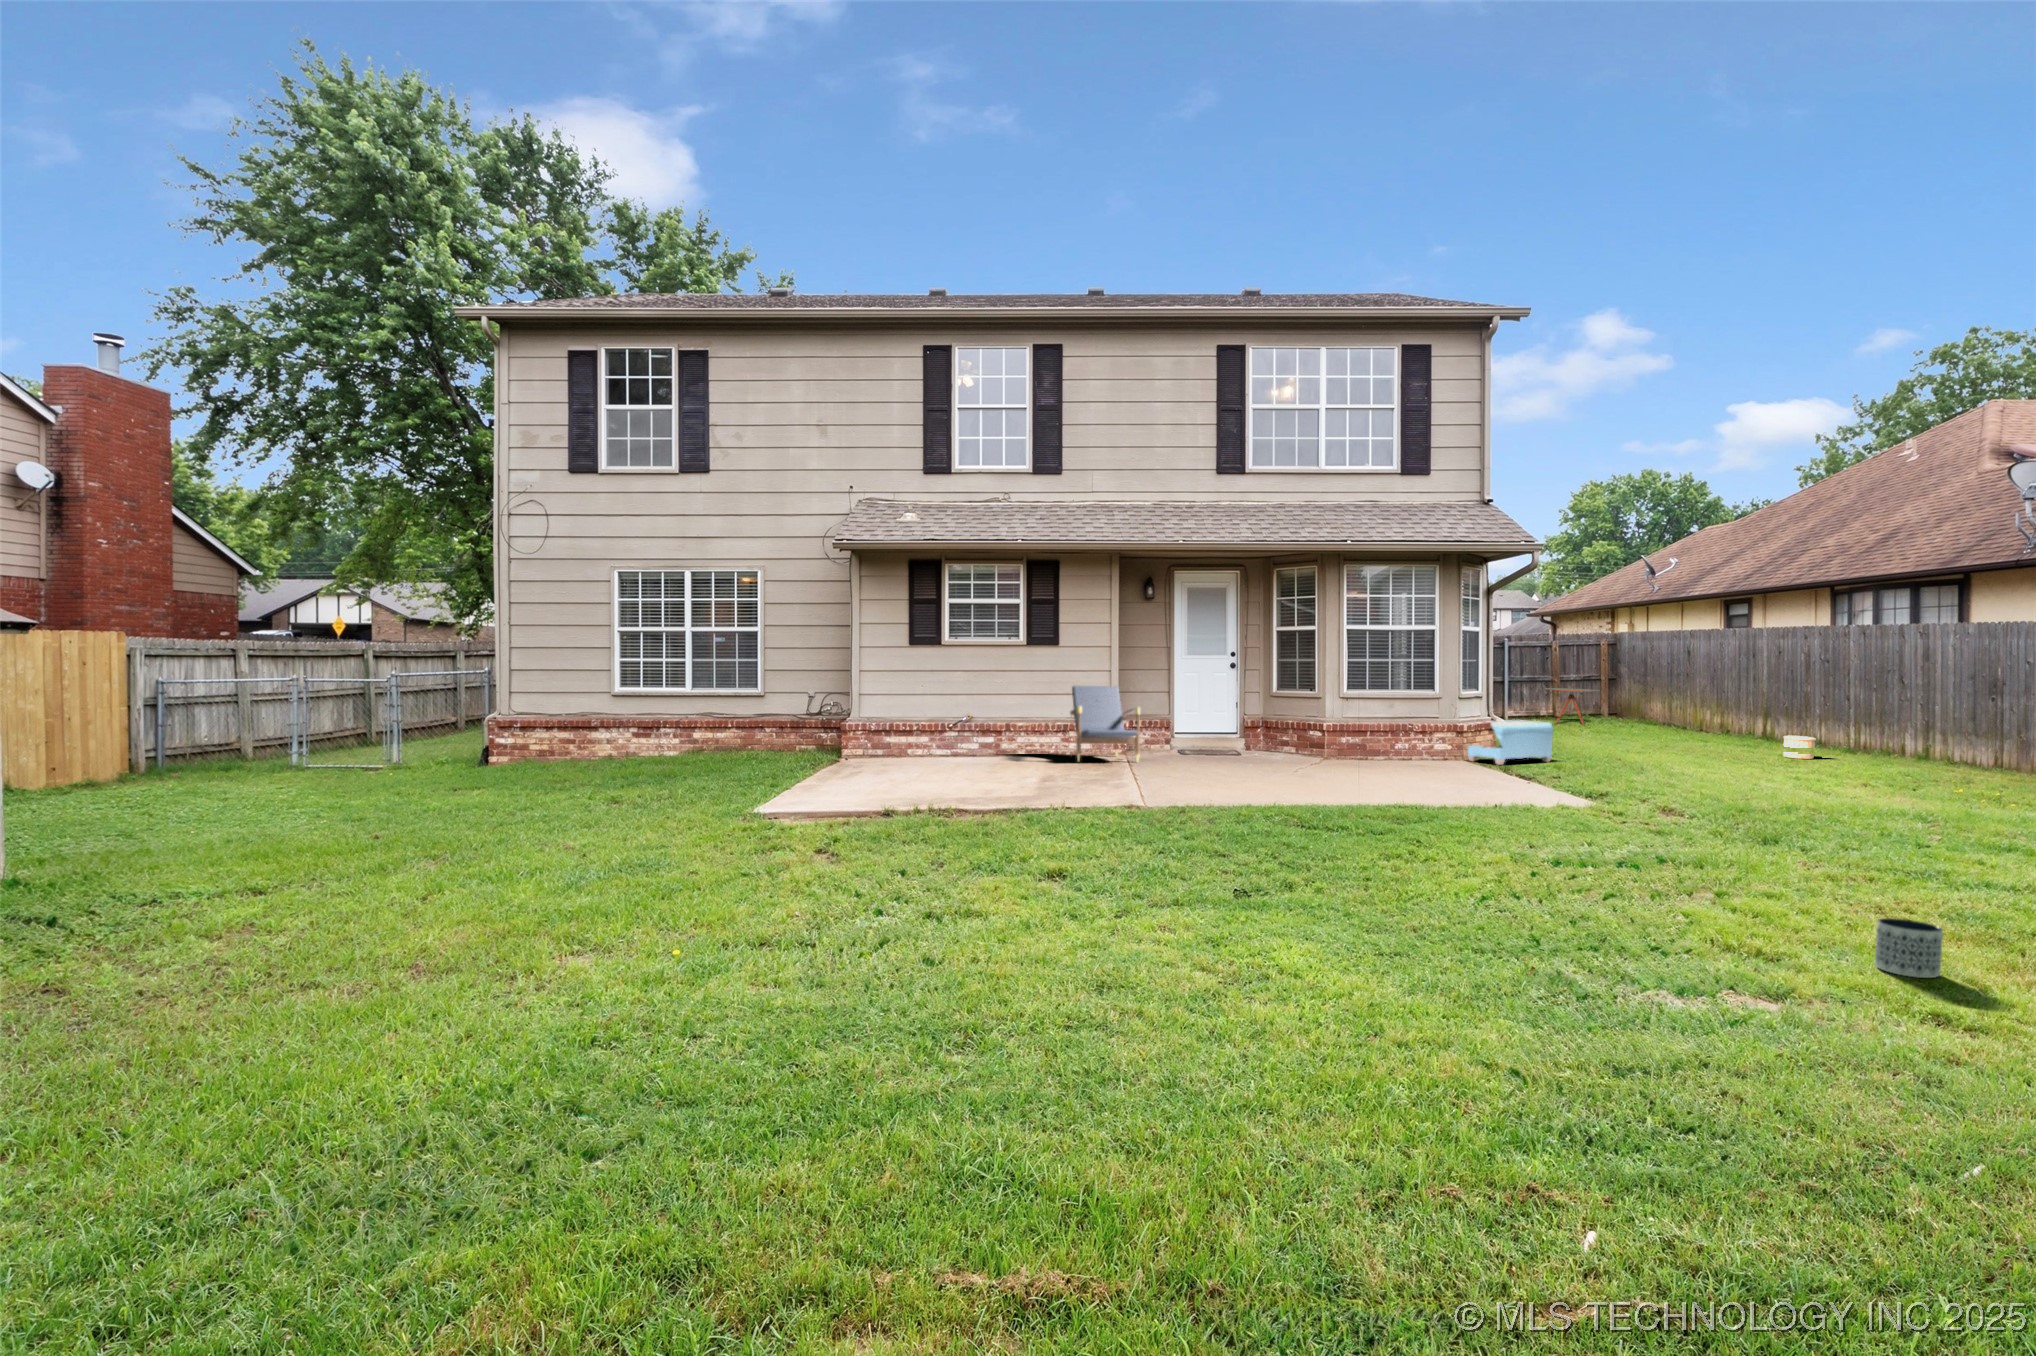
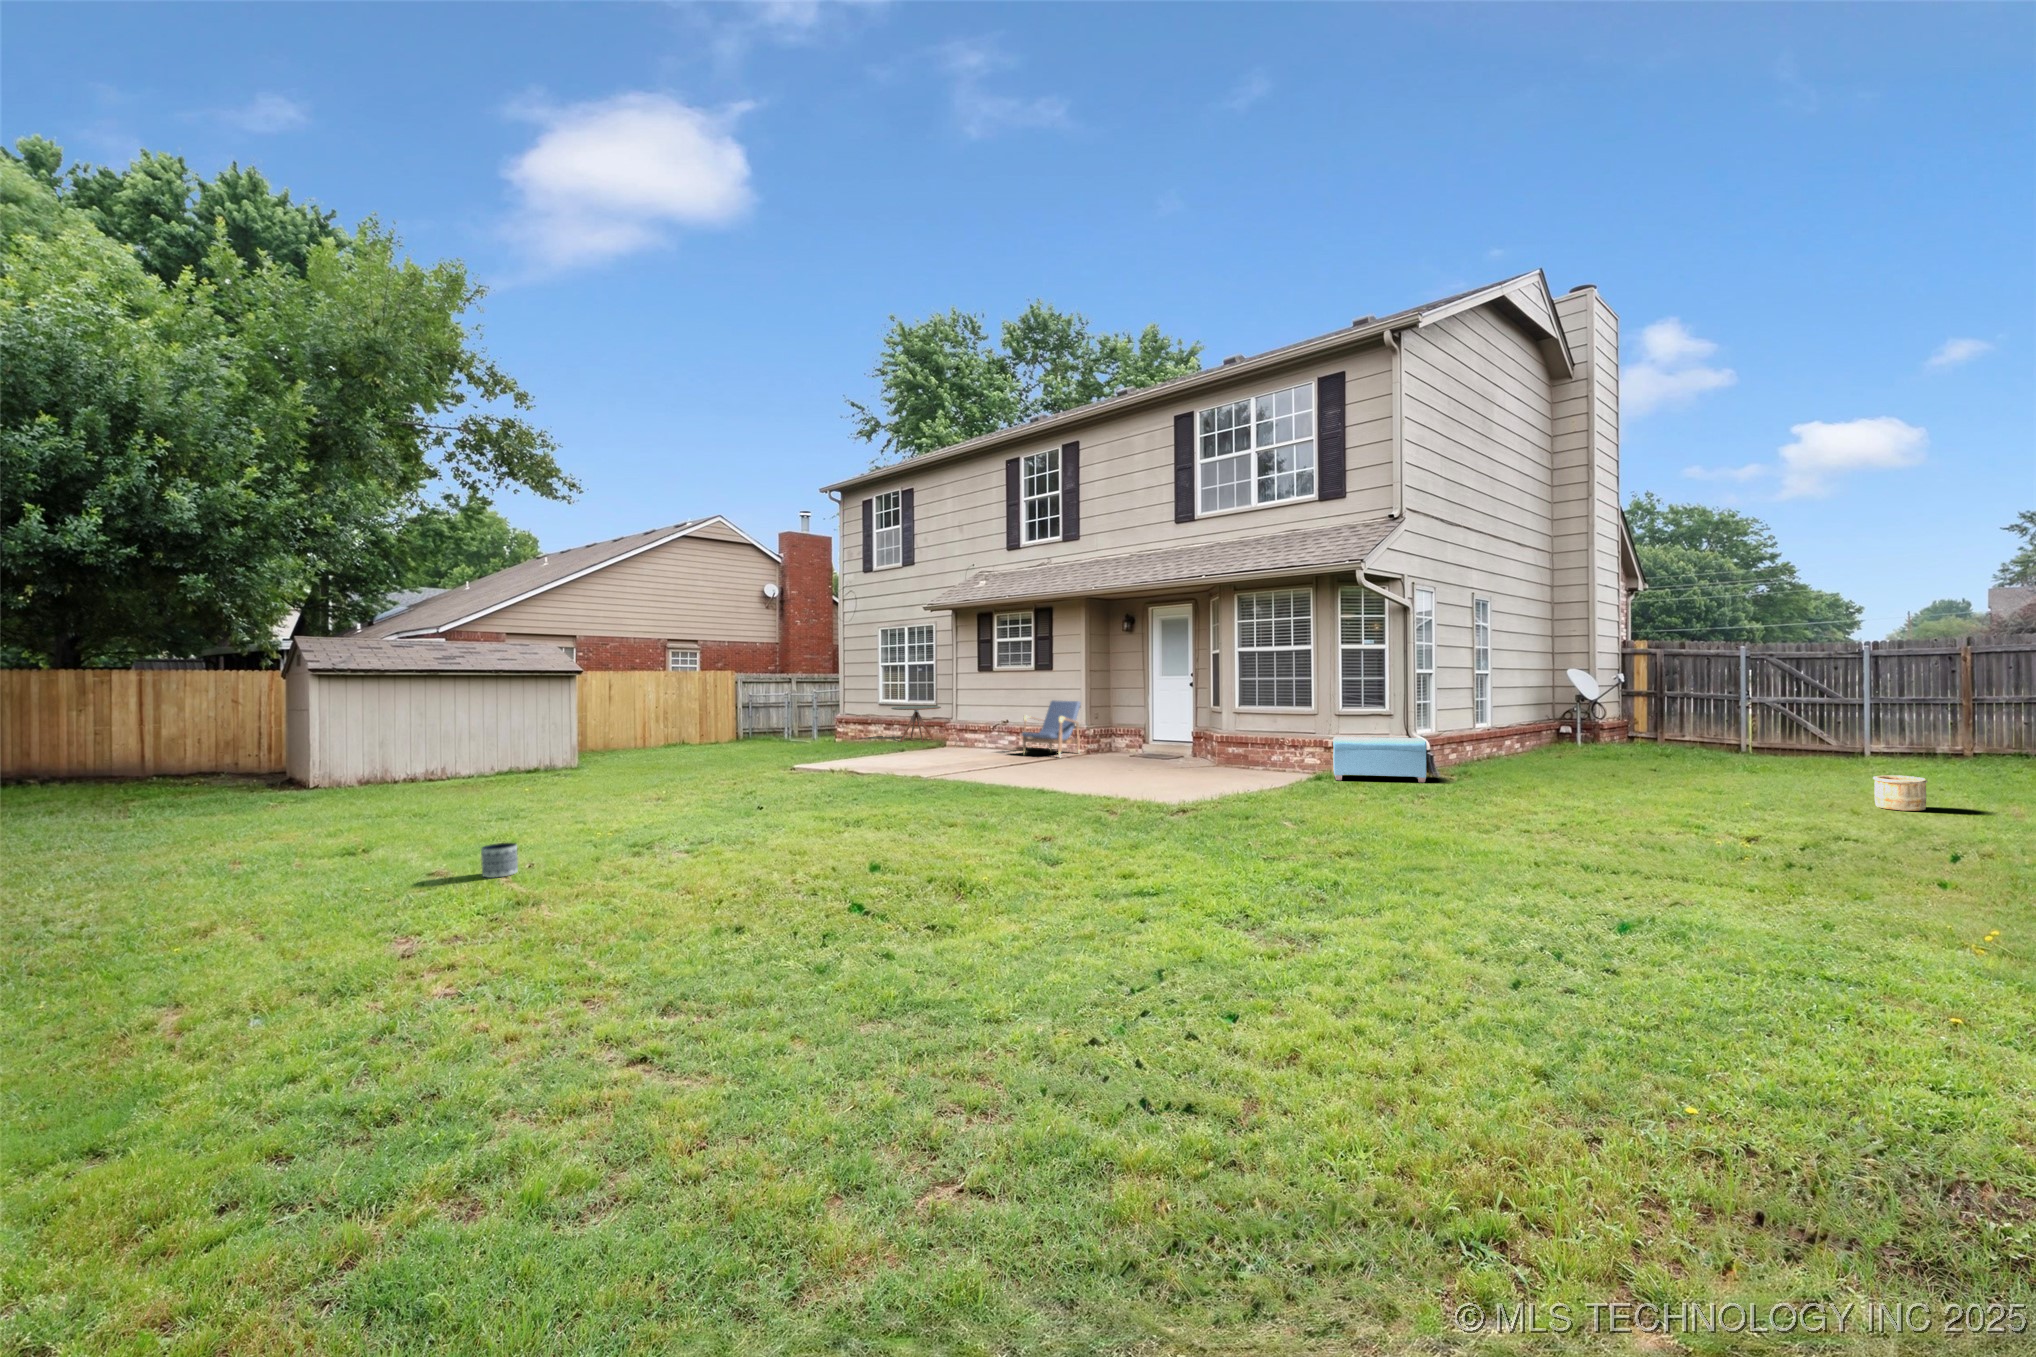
round table: present [1544,688,1600,725] -> present [891,706,941,742]

